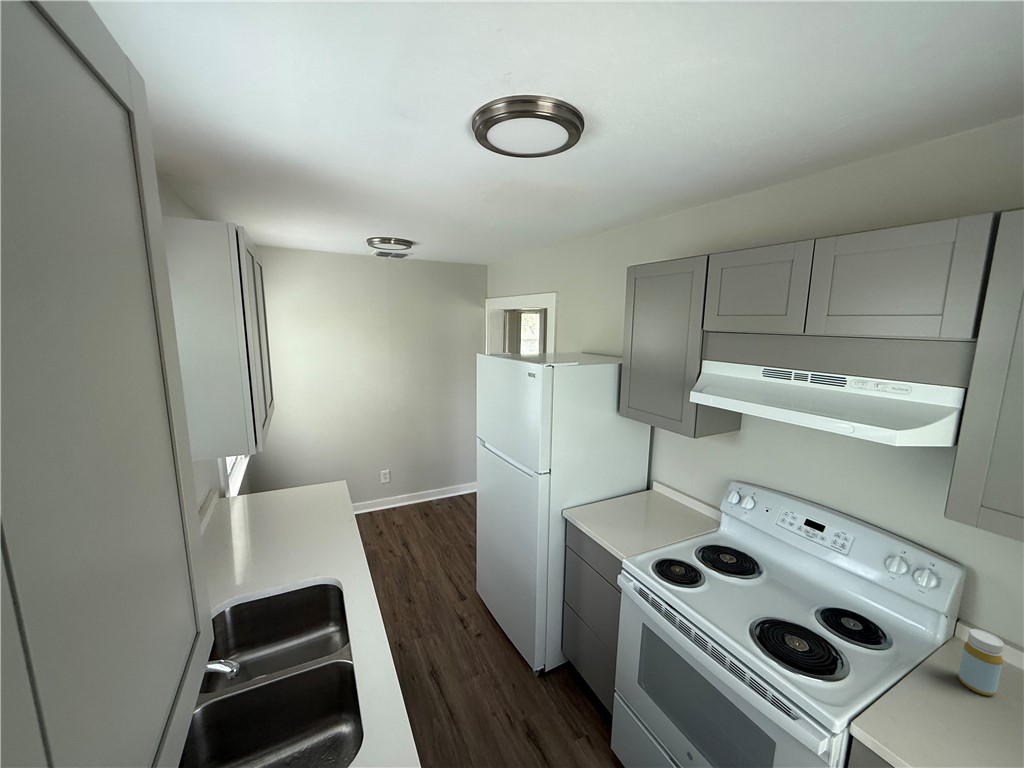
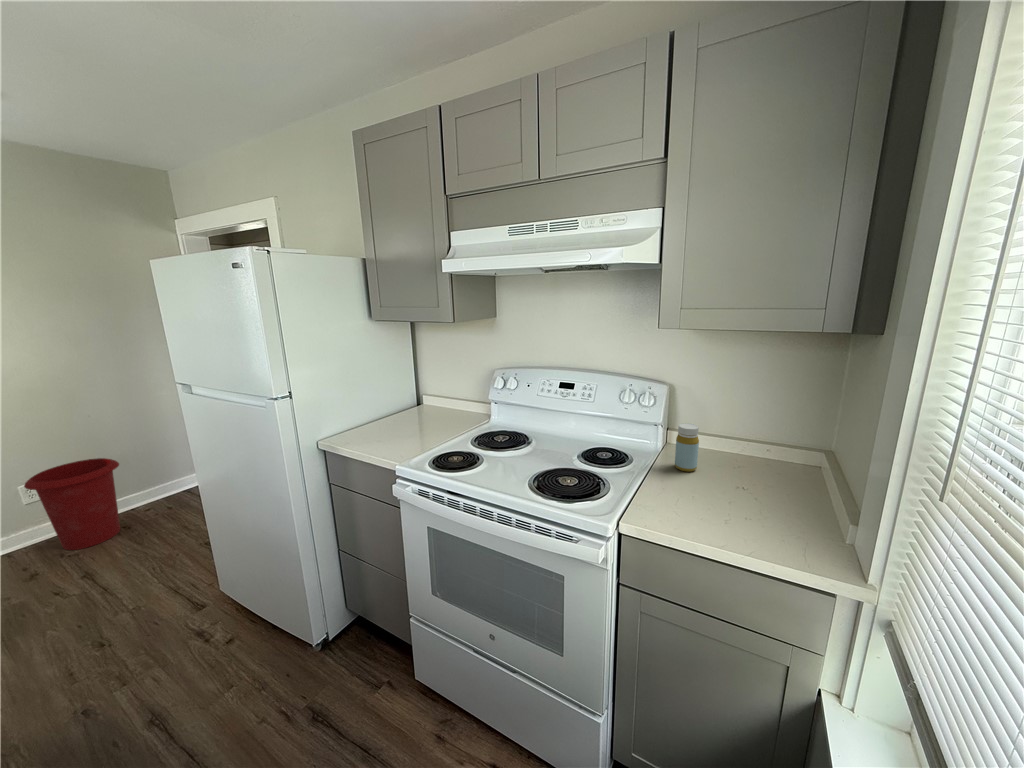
waste bin: none [384,462,429,523] -> present [24,458,120,550]

